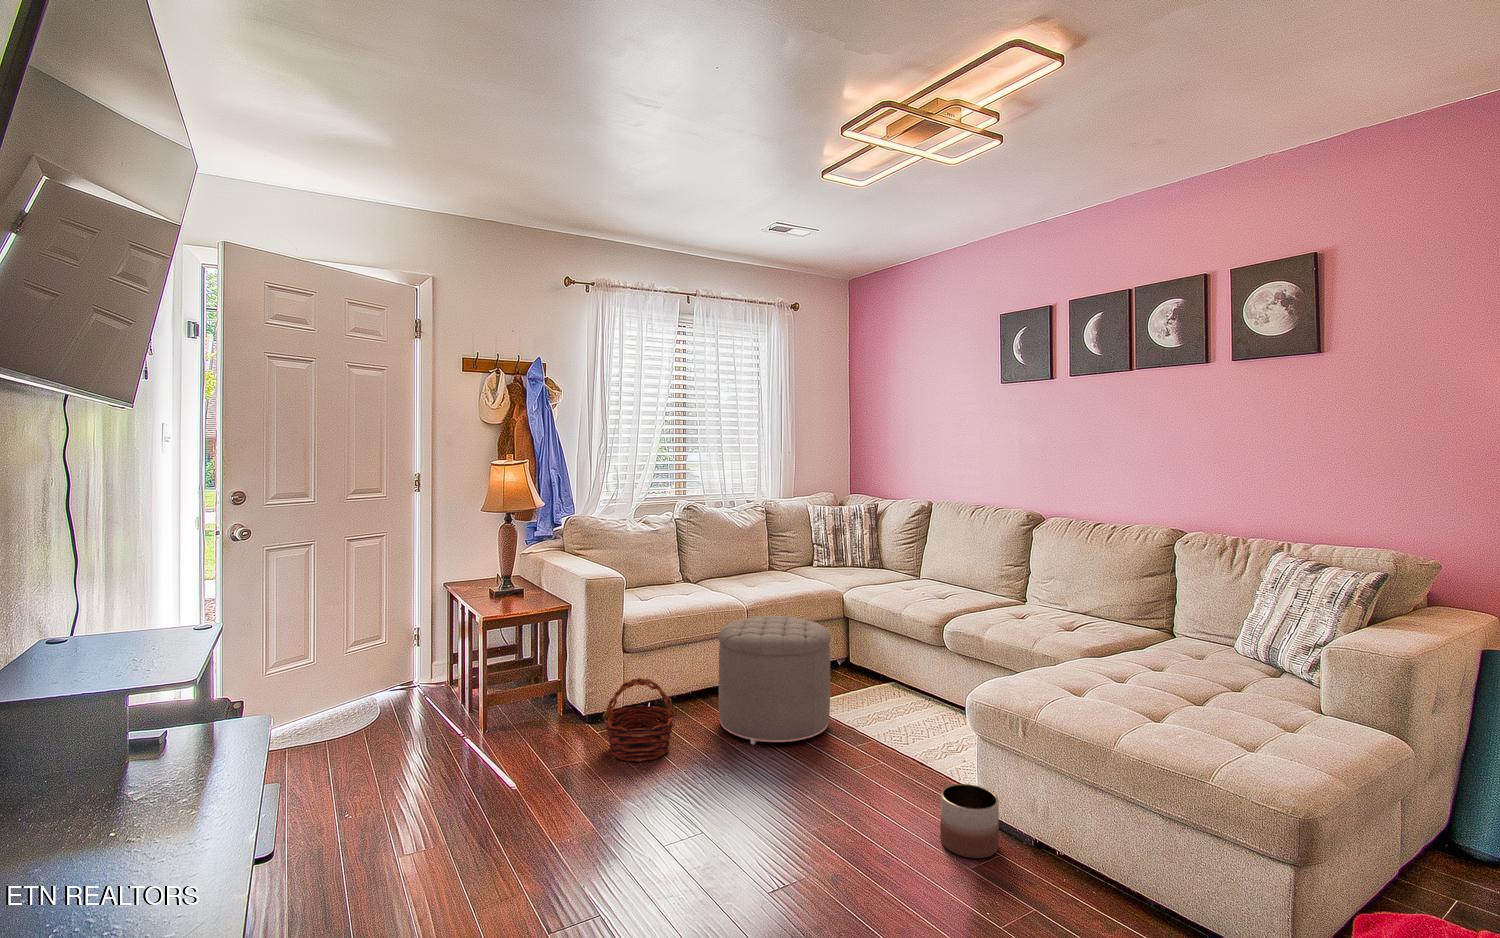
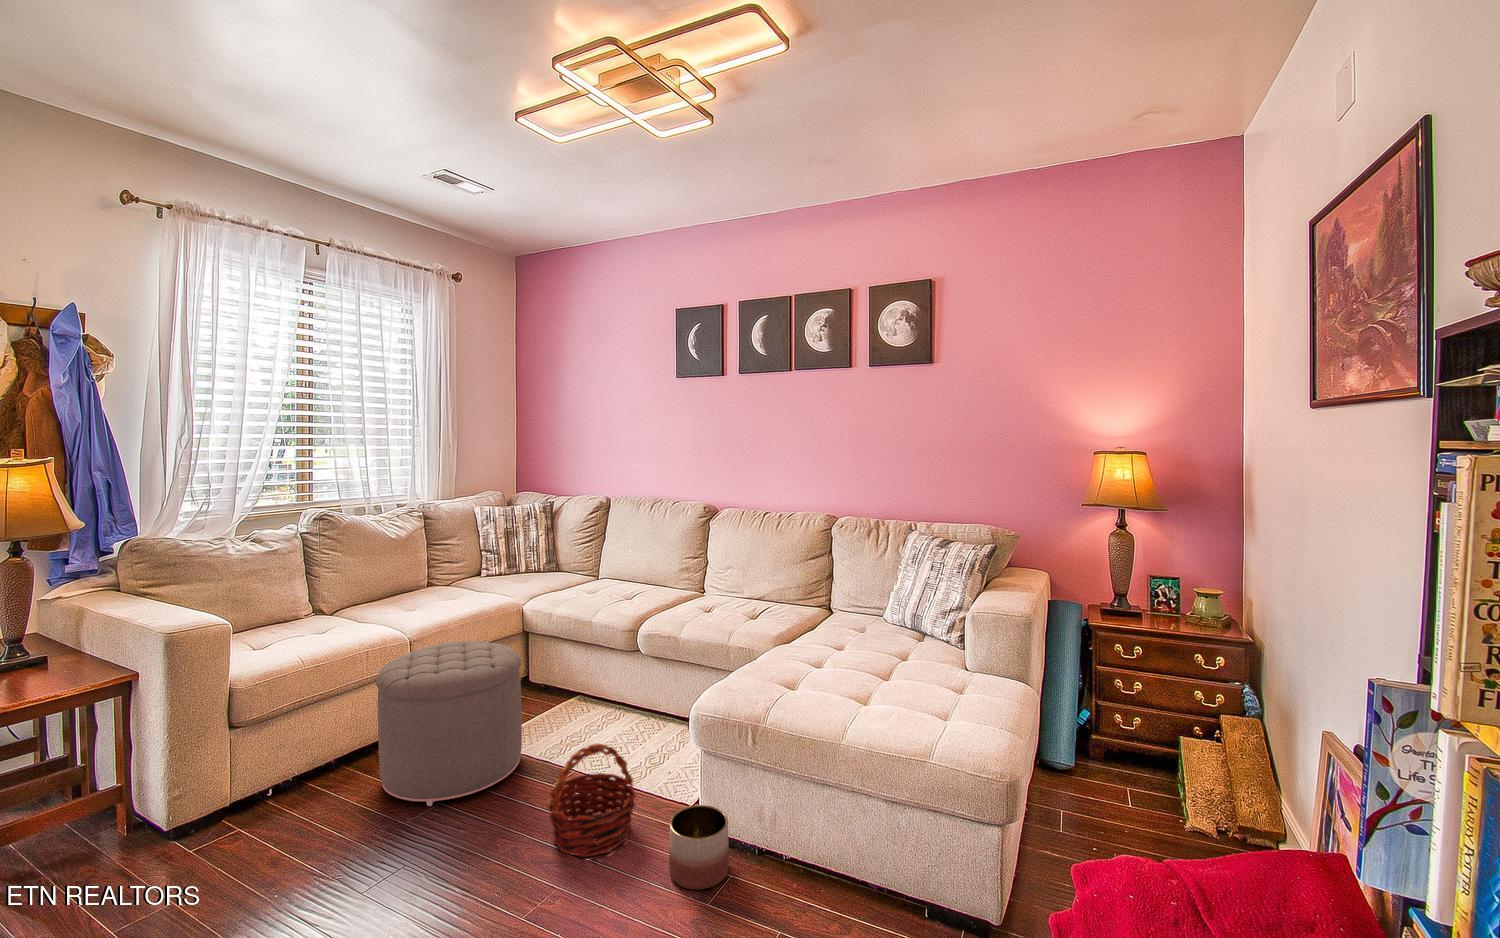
basket: present [603,678,675,762] -> present [547,744,636,857]

